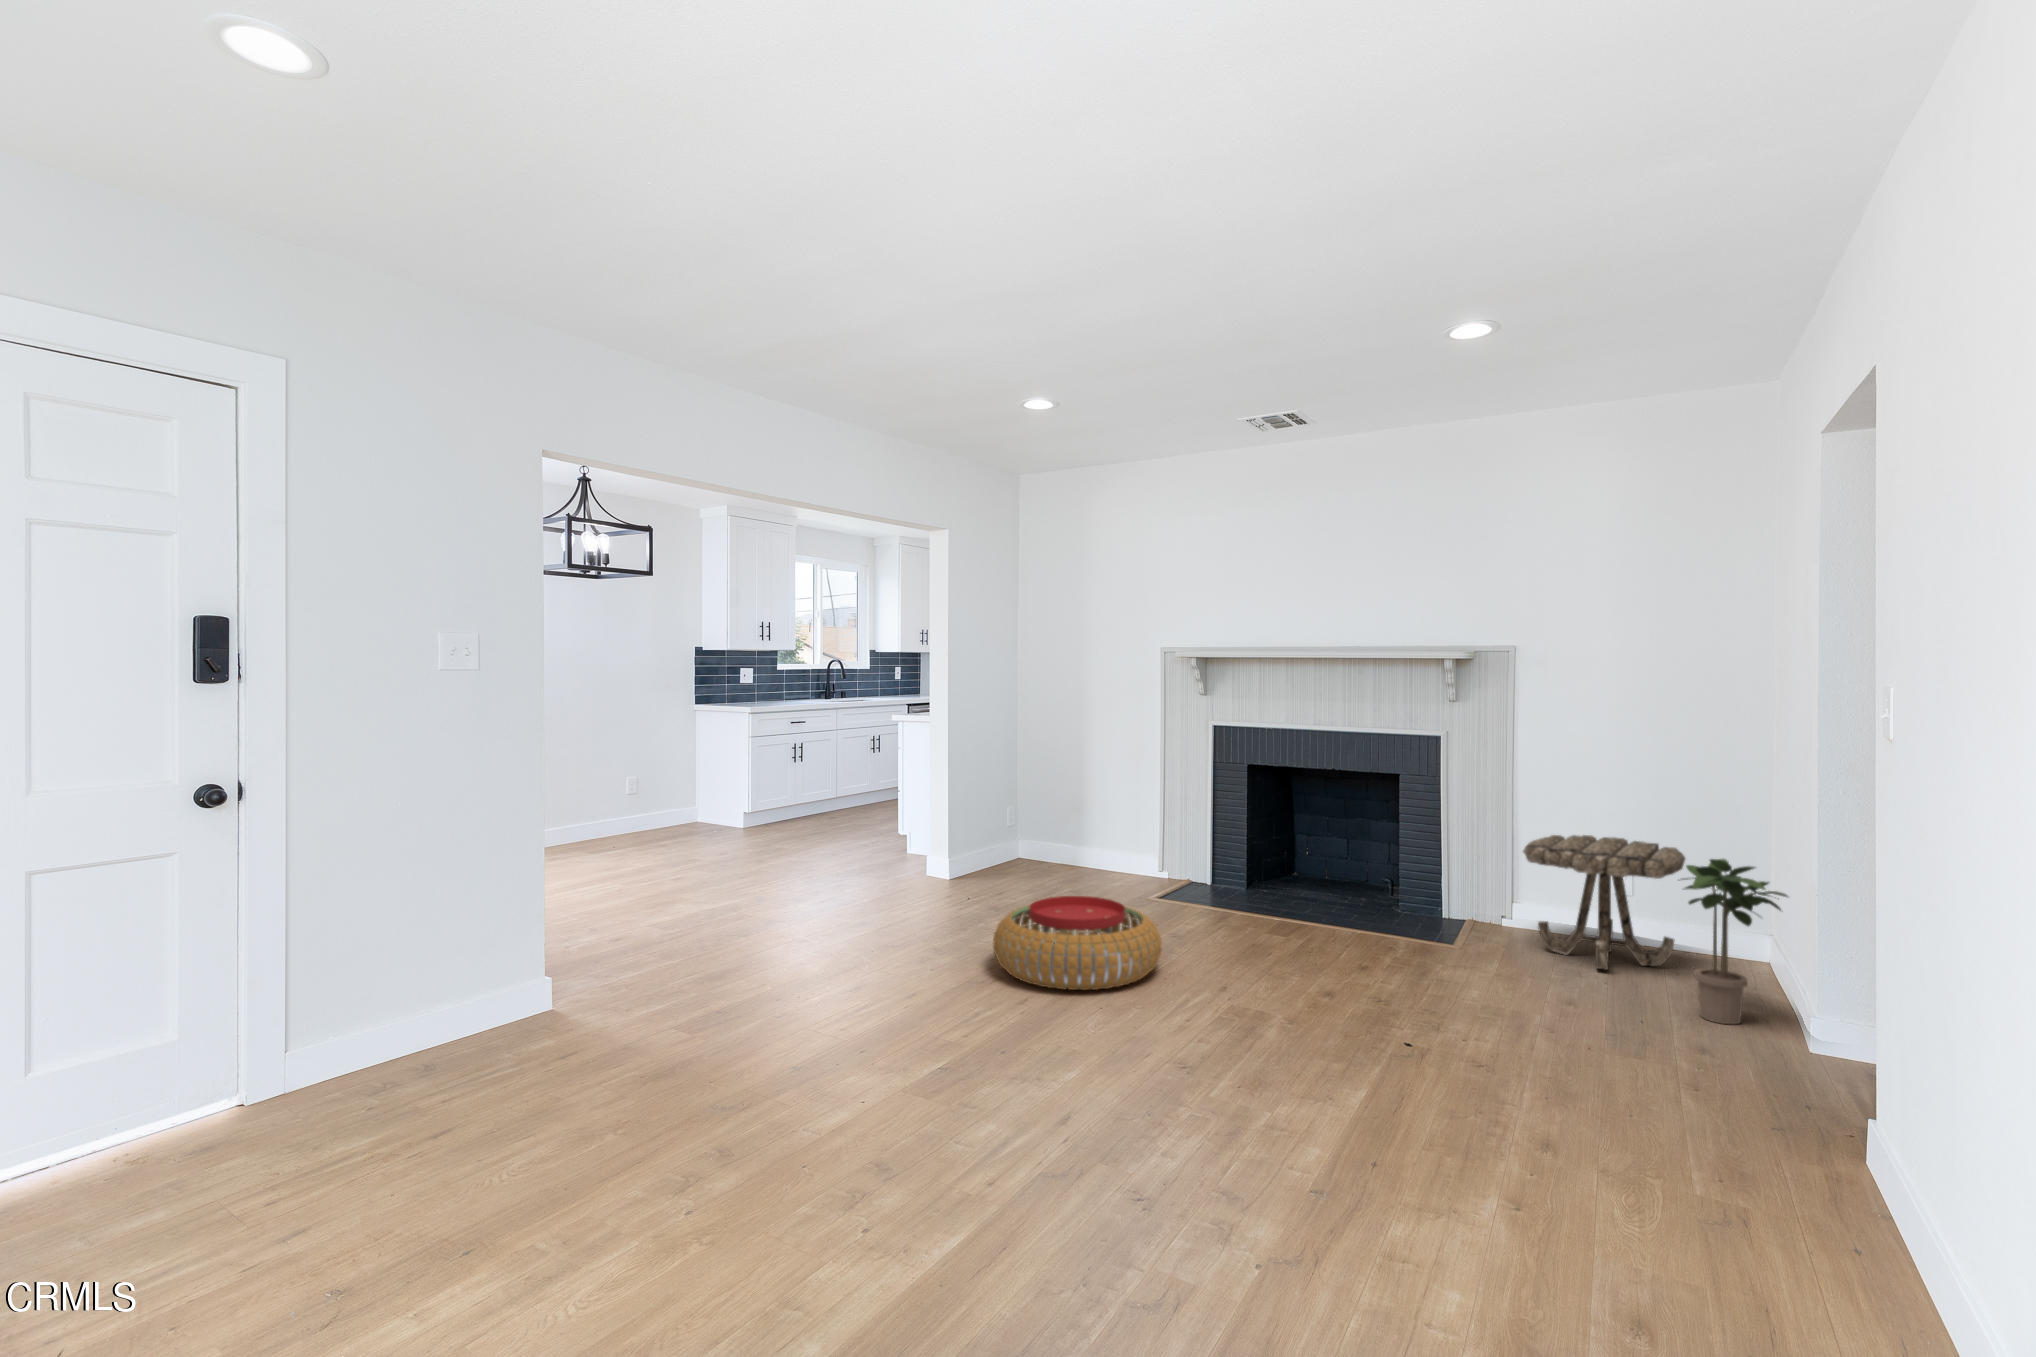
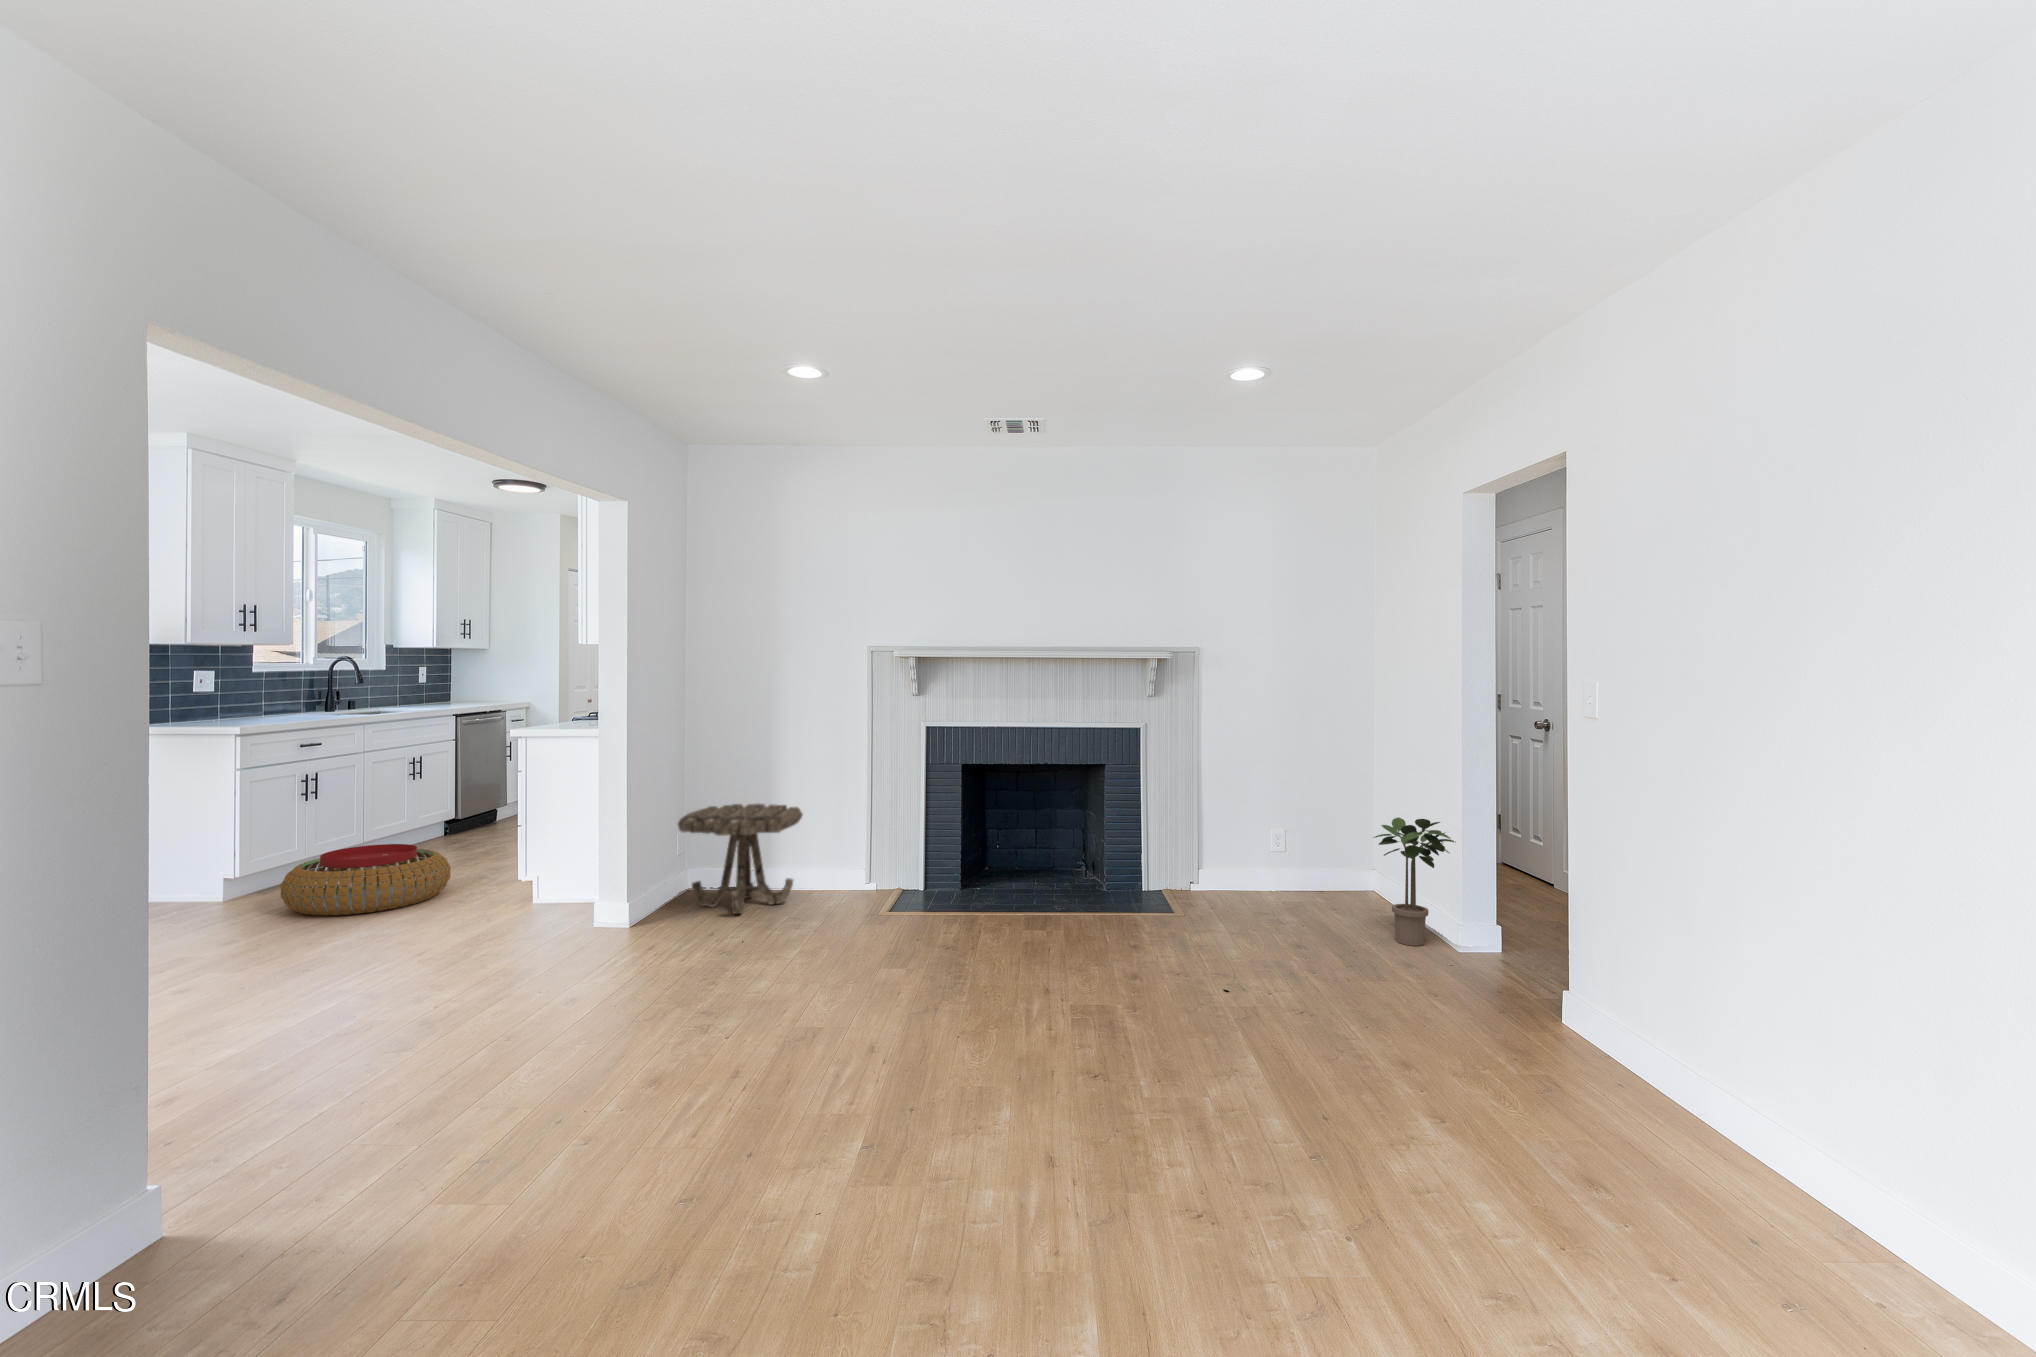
side table: present [1523,835,1685,970] -> present [678,803,803,914]
pouf: present [993,896,1162,990] -> present [280,844,451,915]

